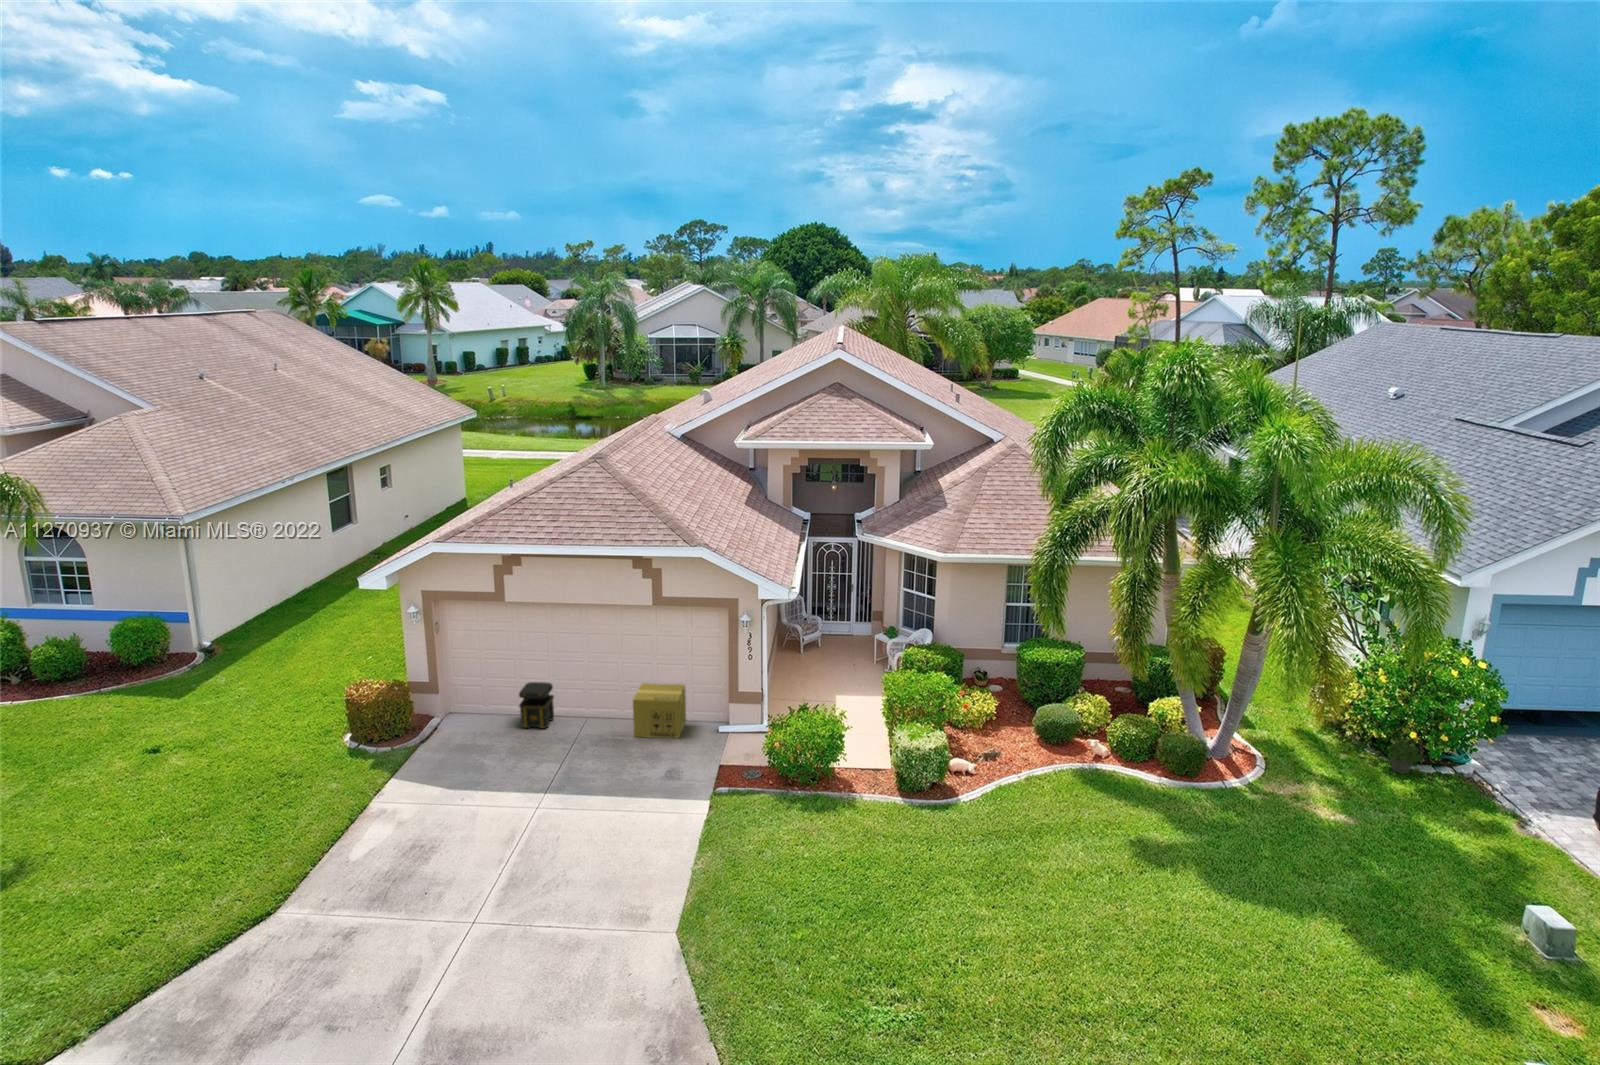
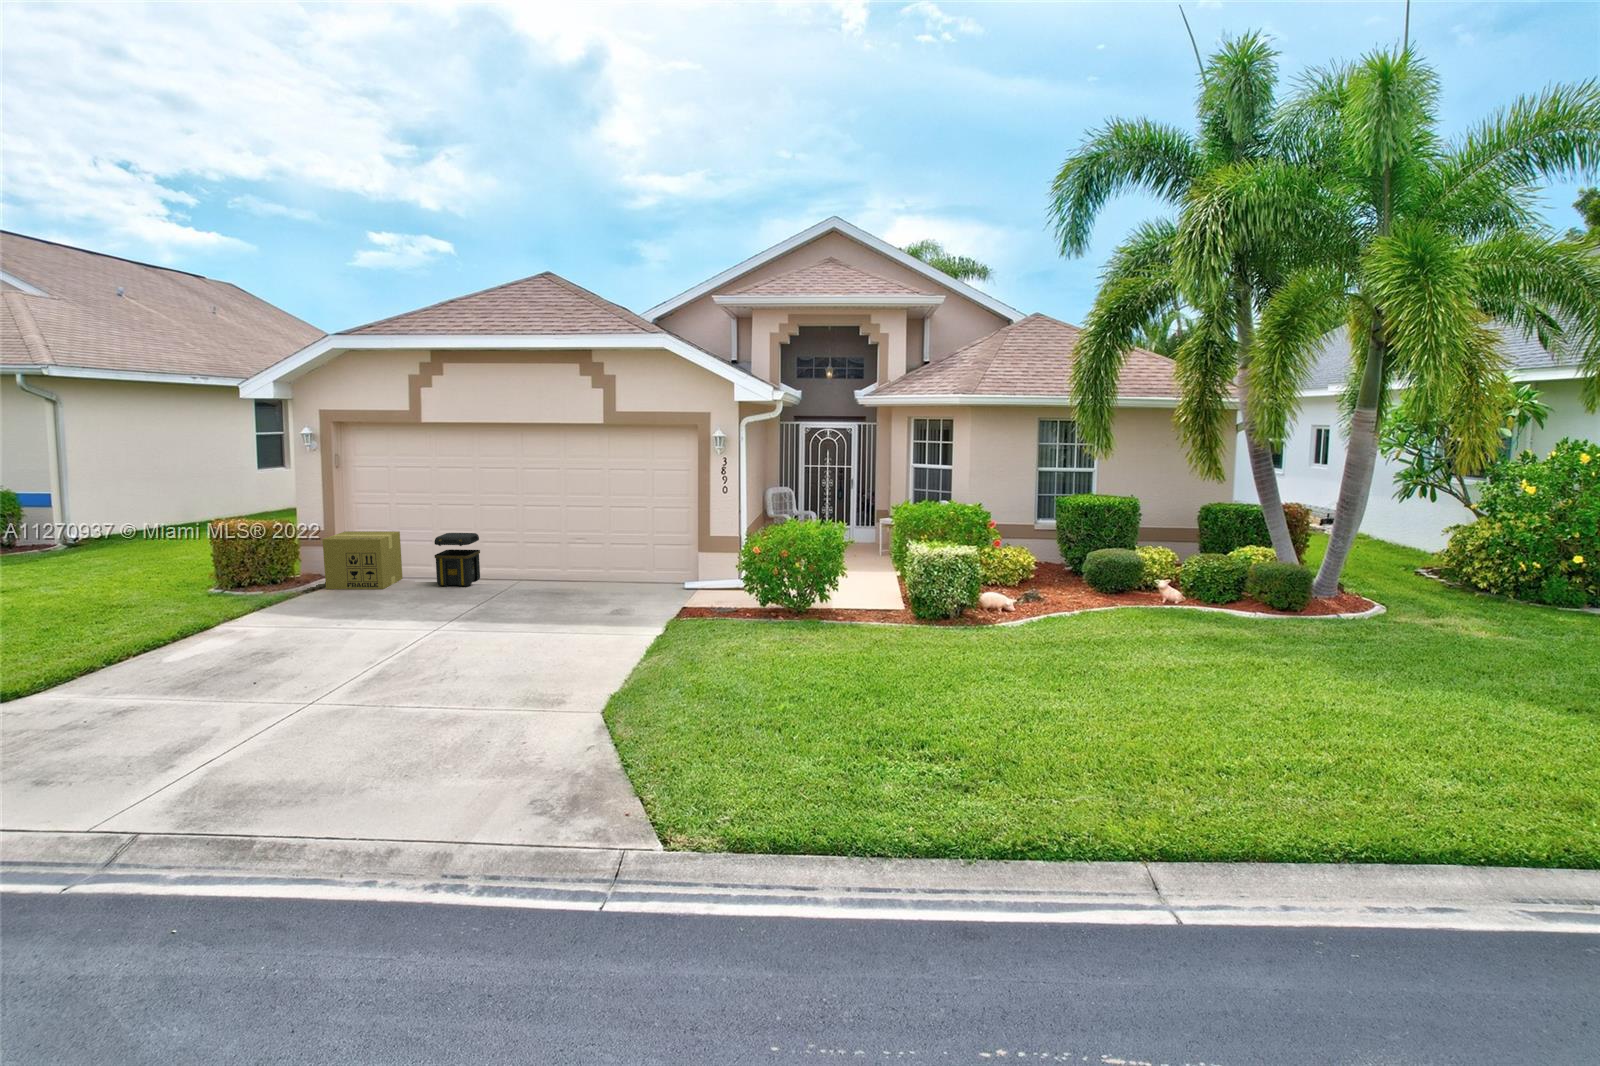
cardboard box: present [633,683,686,738] -> present [322,531,403,589]
potted plant: present [1388,737,1420,774] -> none [1535,568,1583,614]

